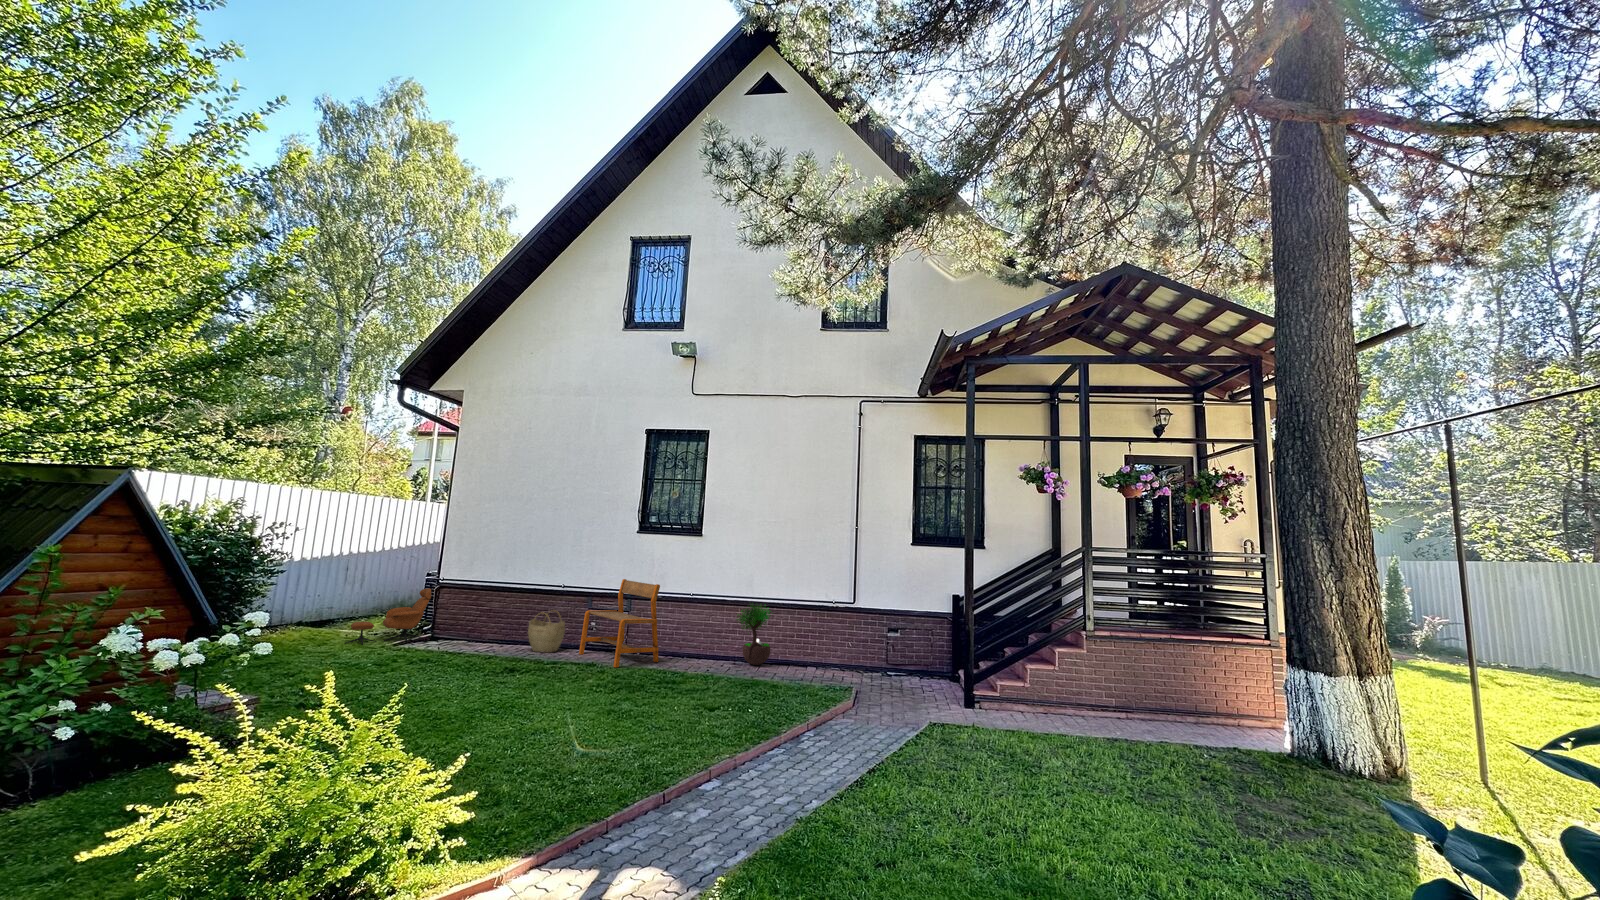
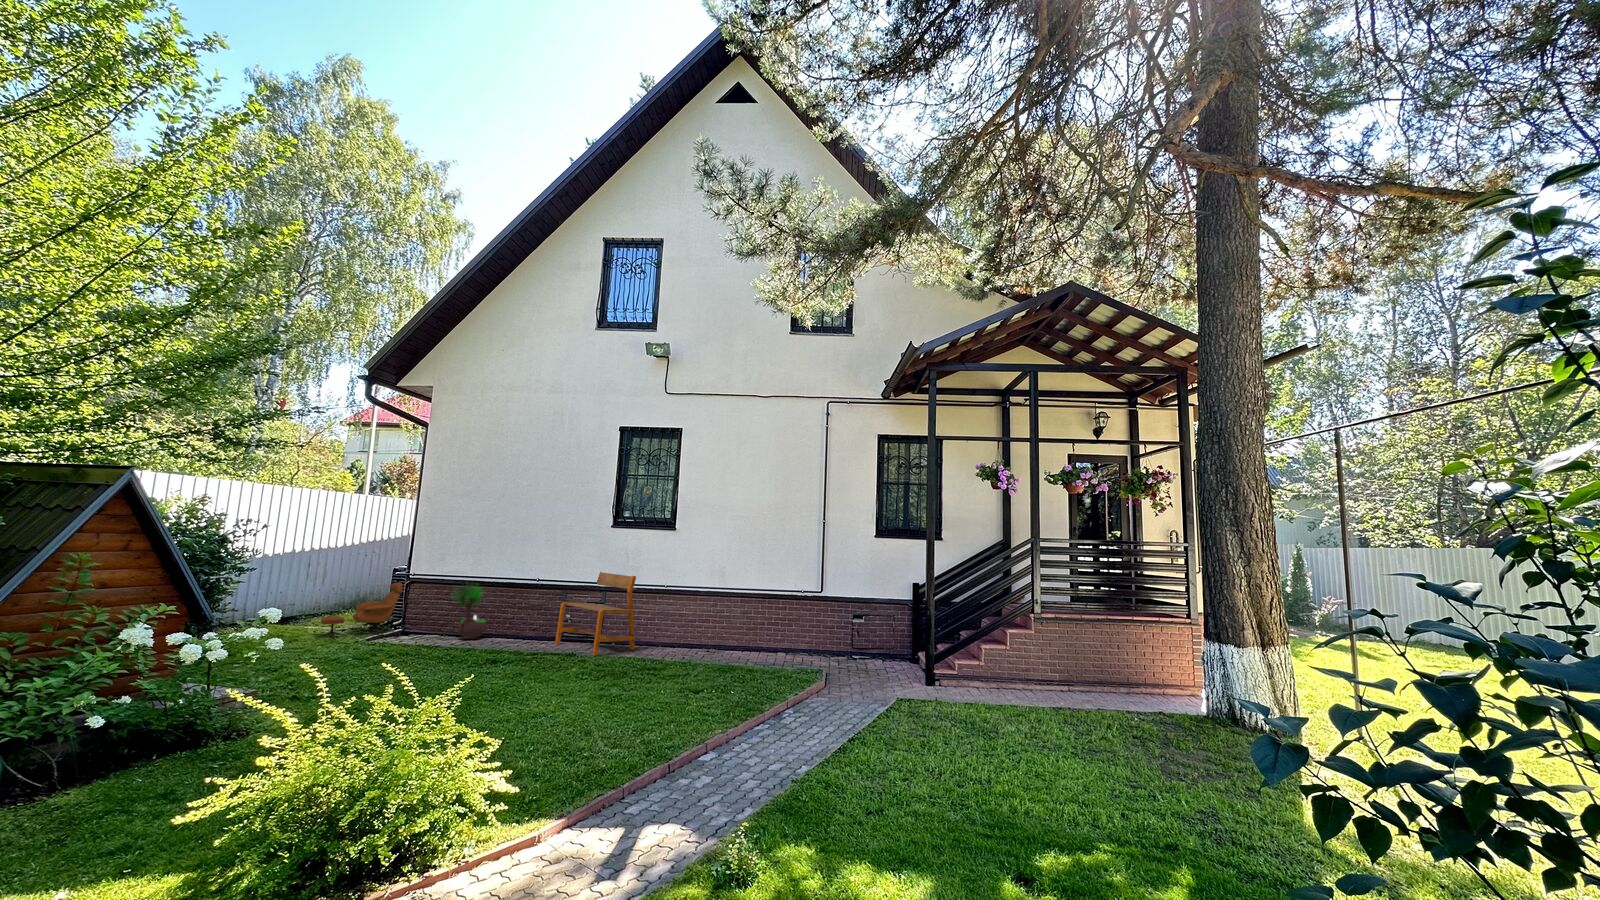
potted tree: present [737,605,771,665] -> present [453,586,486,639]
woven basket: present [528,614,565,653] -> none [504,602,541,643]

